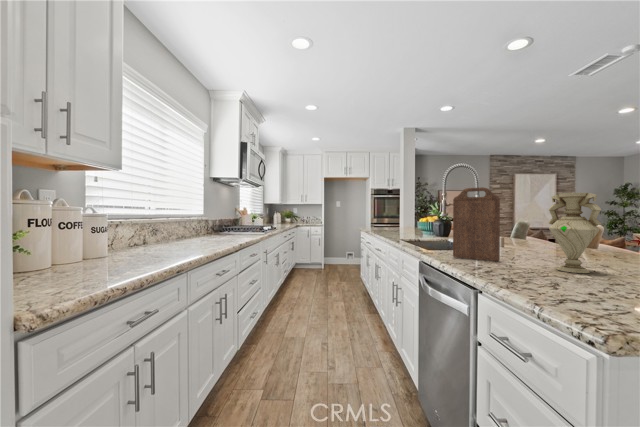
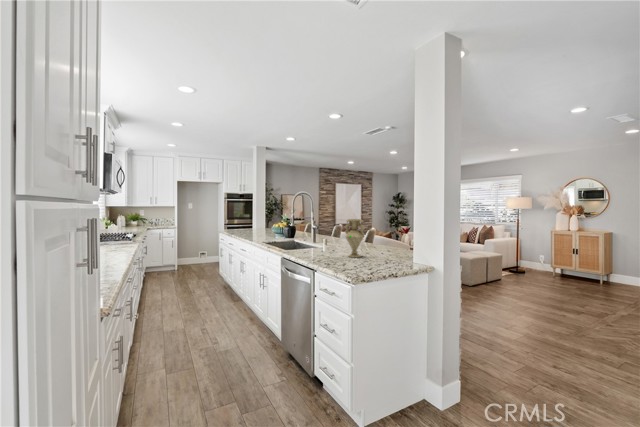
cutting board: present [453,187,500,261] -> none [301,213,325,254]

